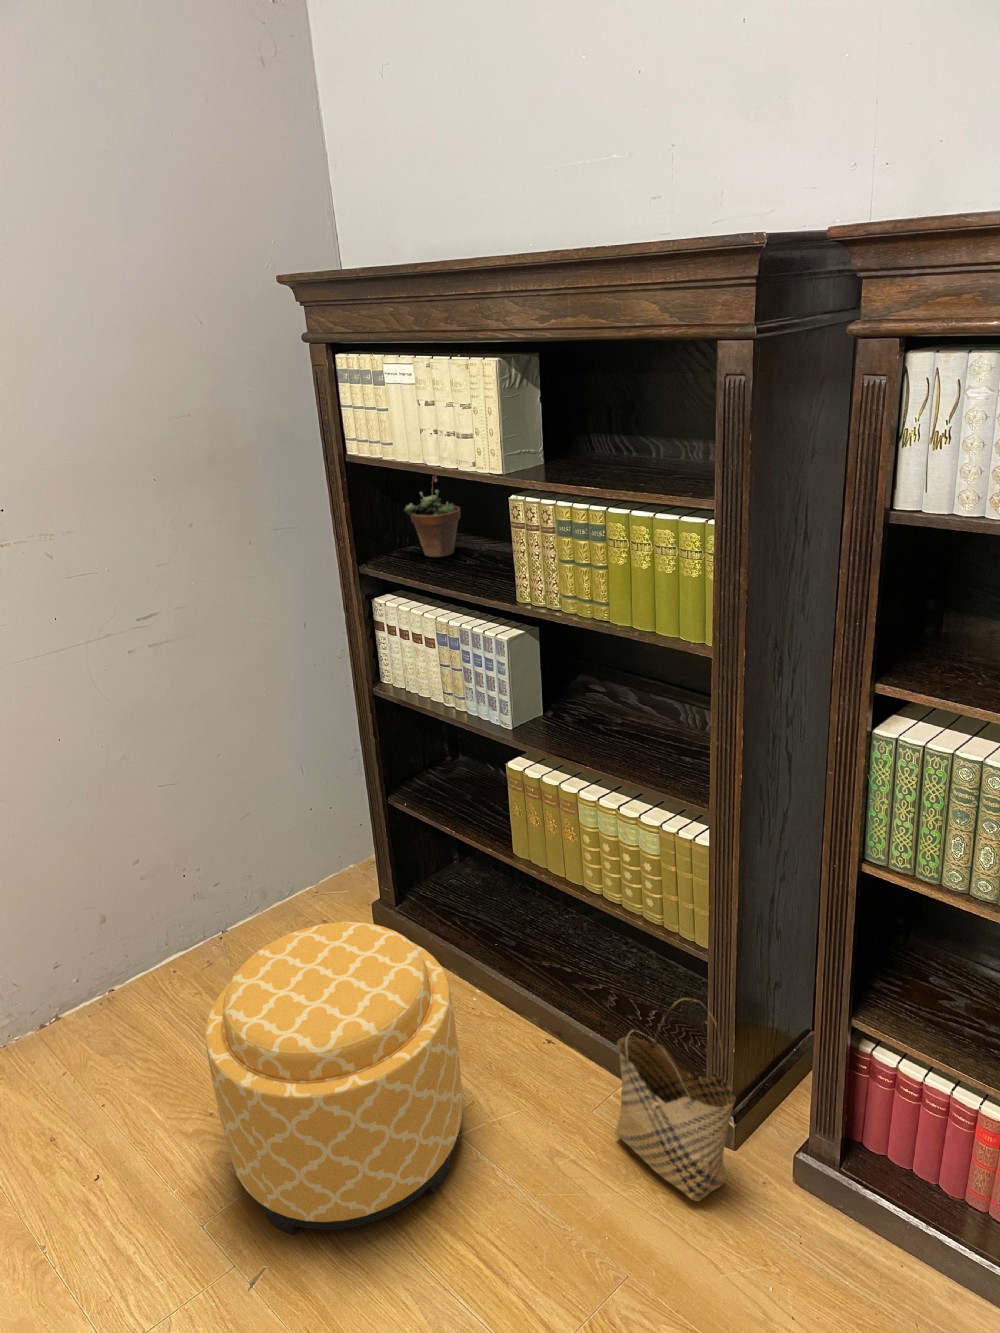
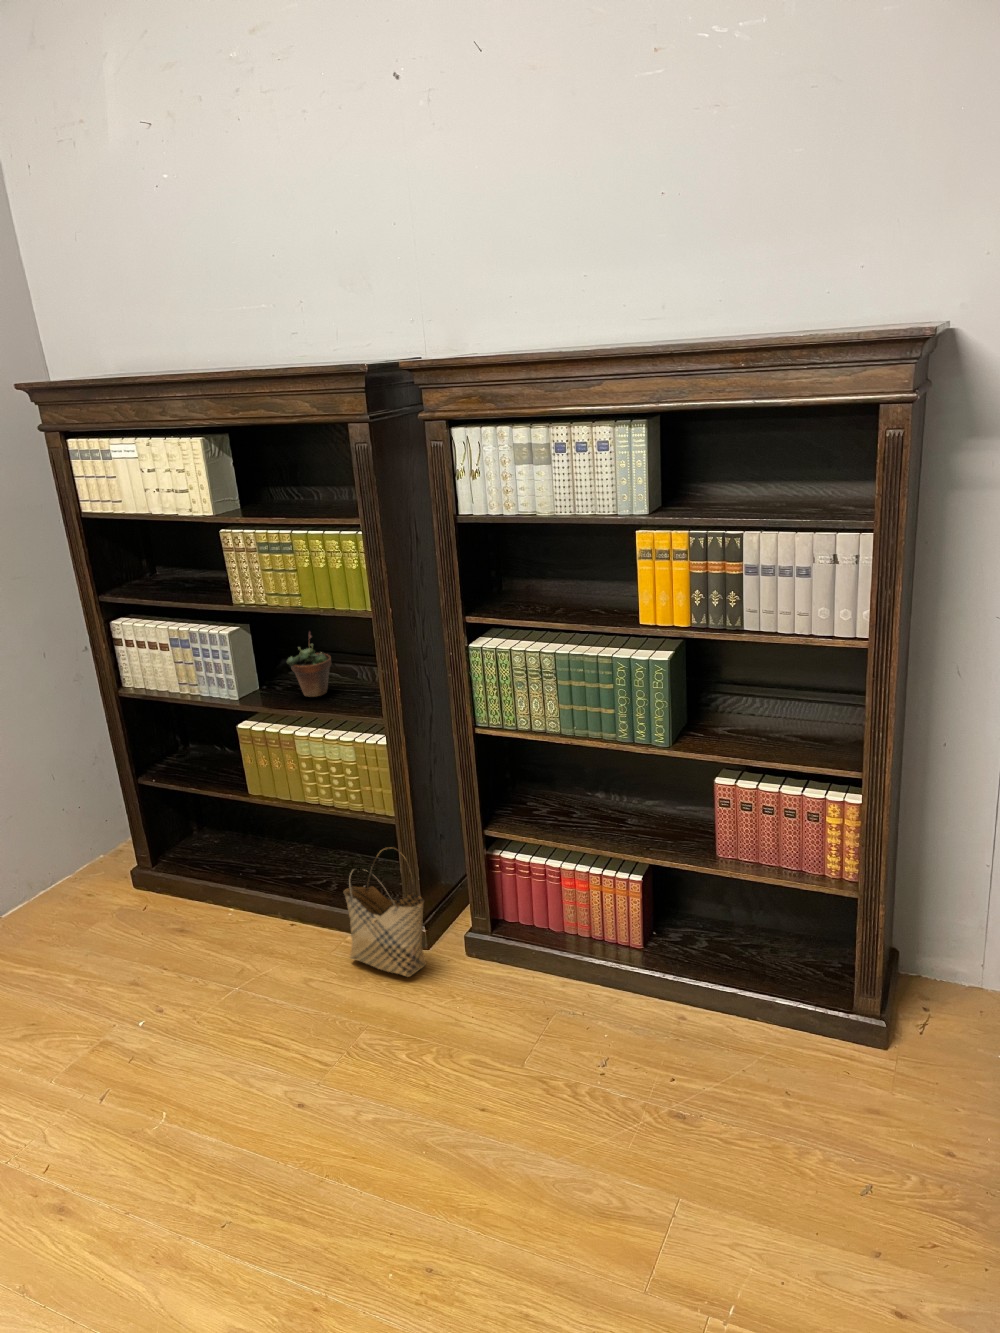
succulent plant: present [405,475,460,557] -> present [287,633,331,697]
ottoman: present [205,922,463,1234] -> none [40,848,241,1068]

